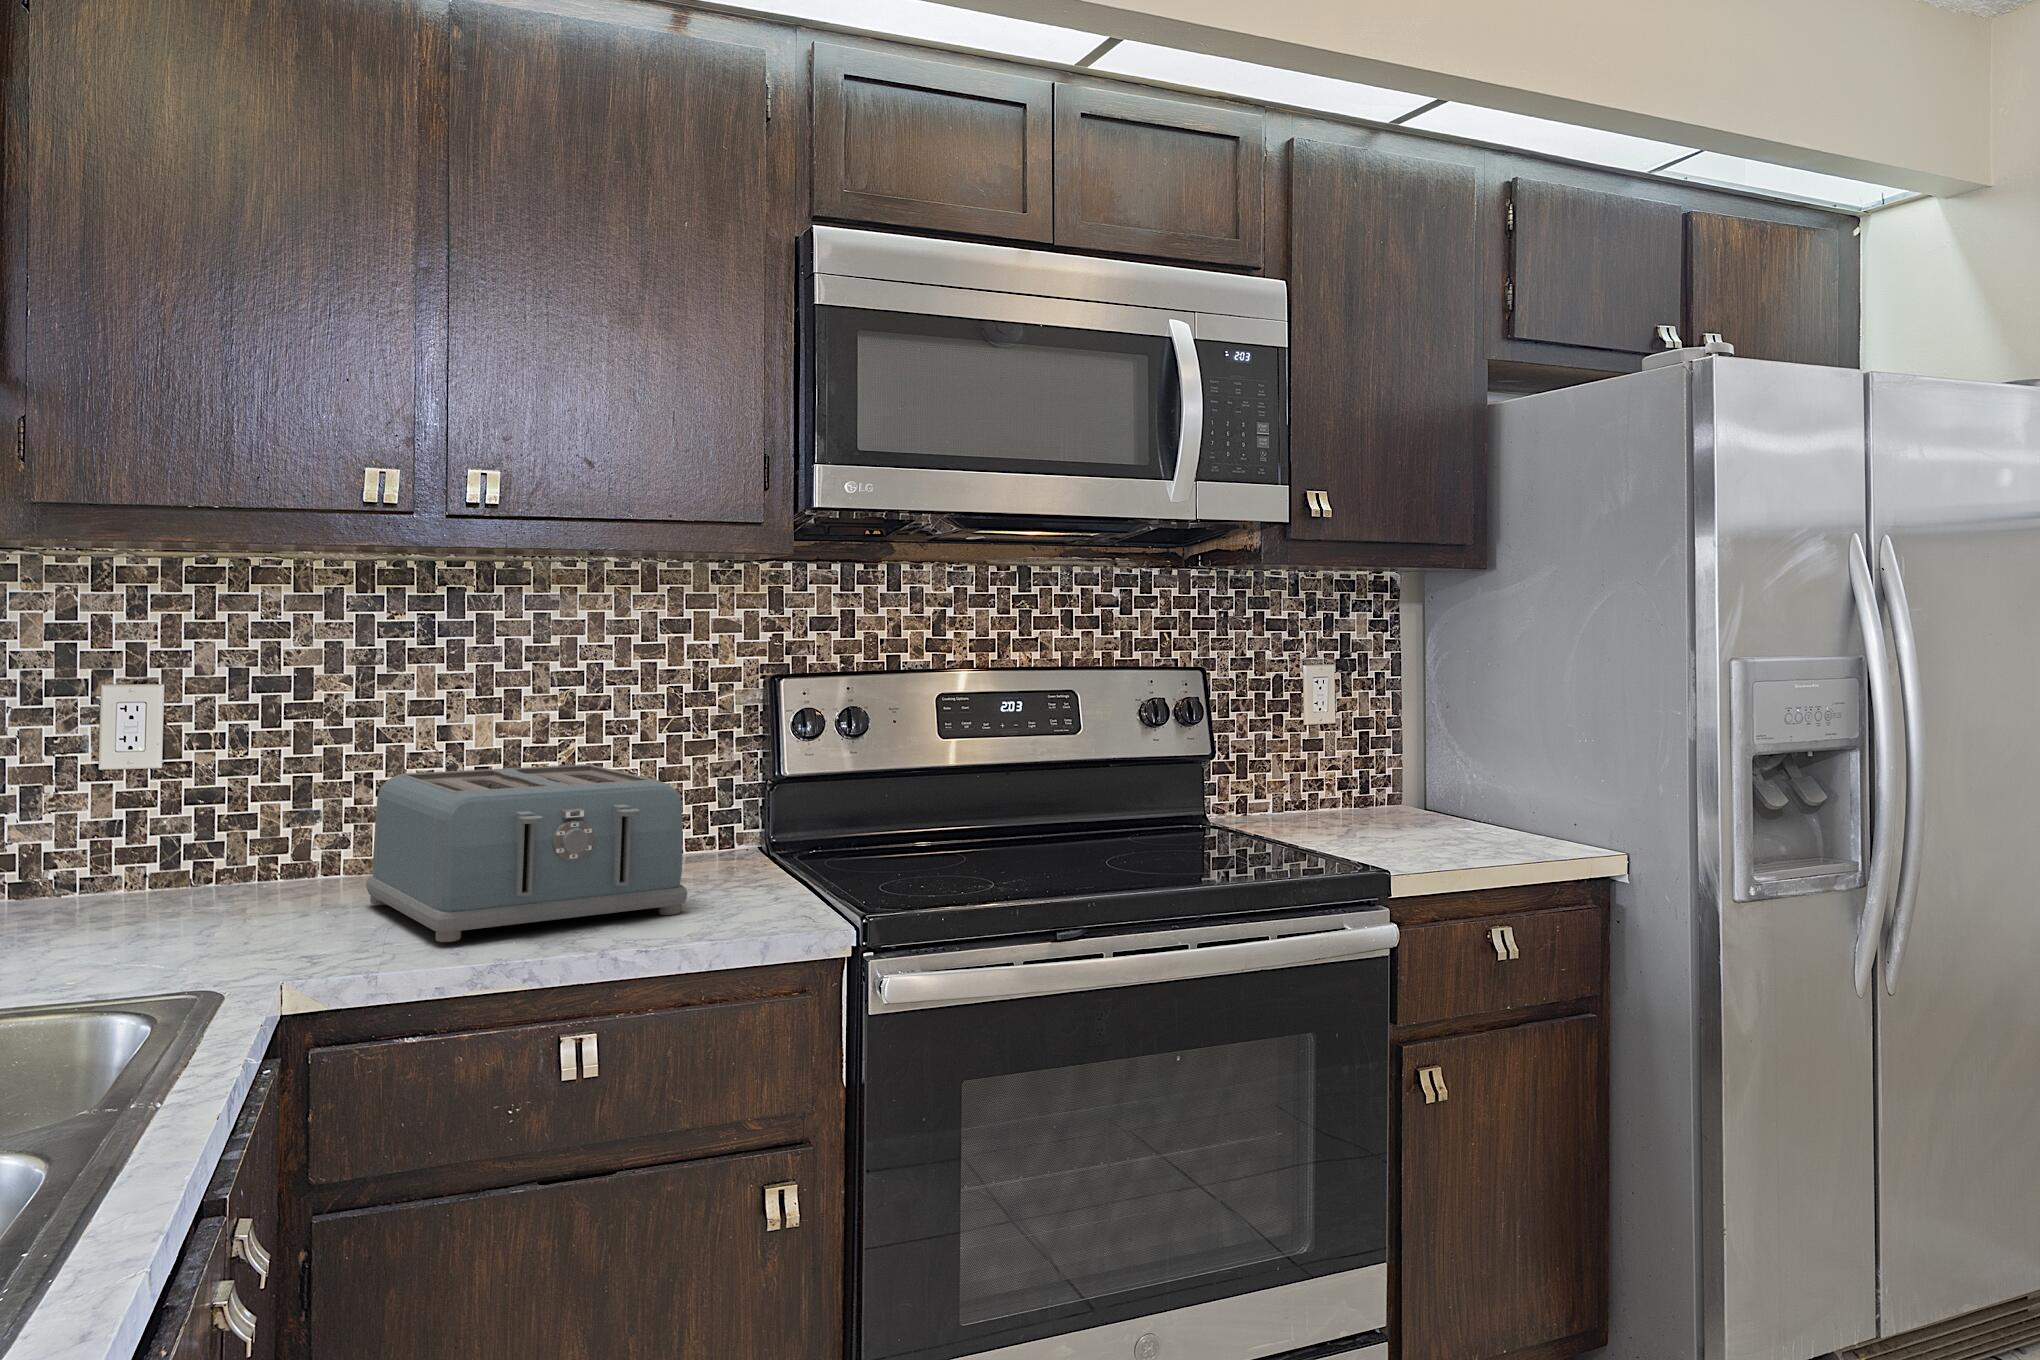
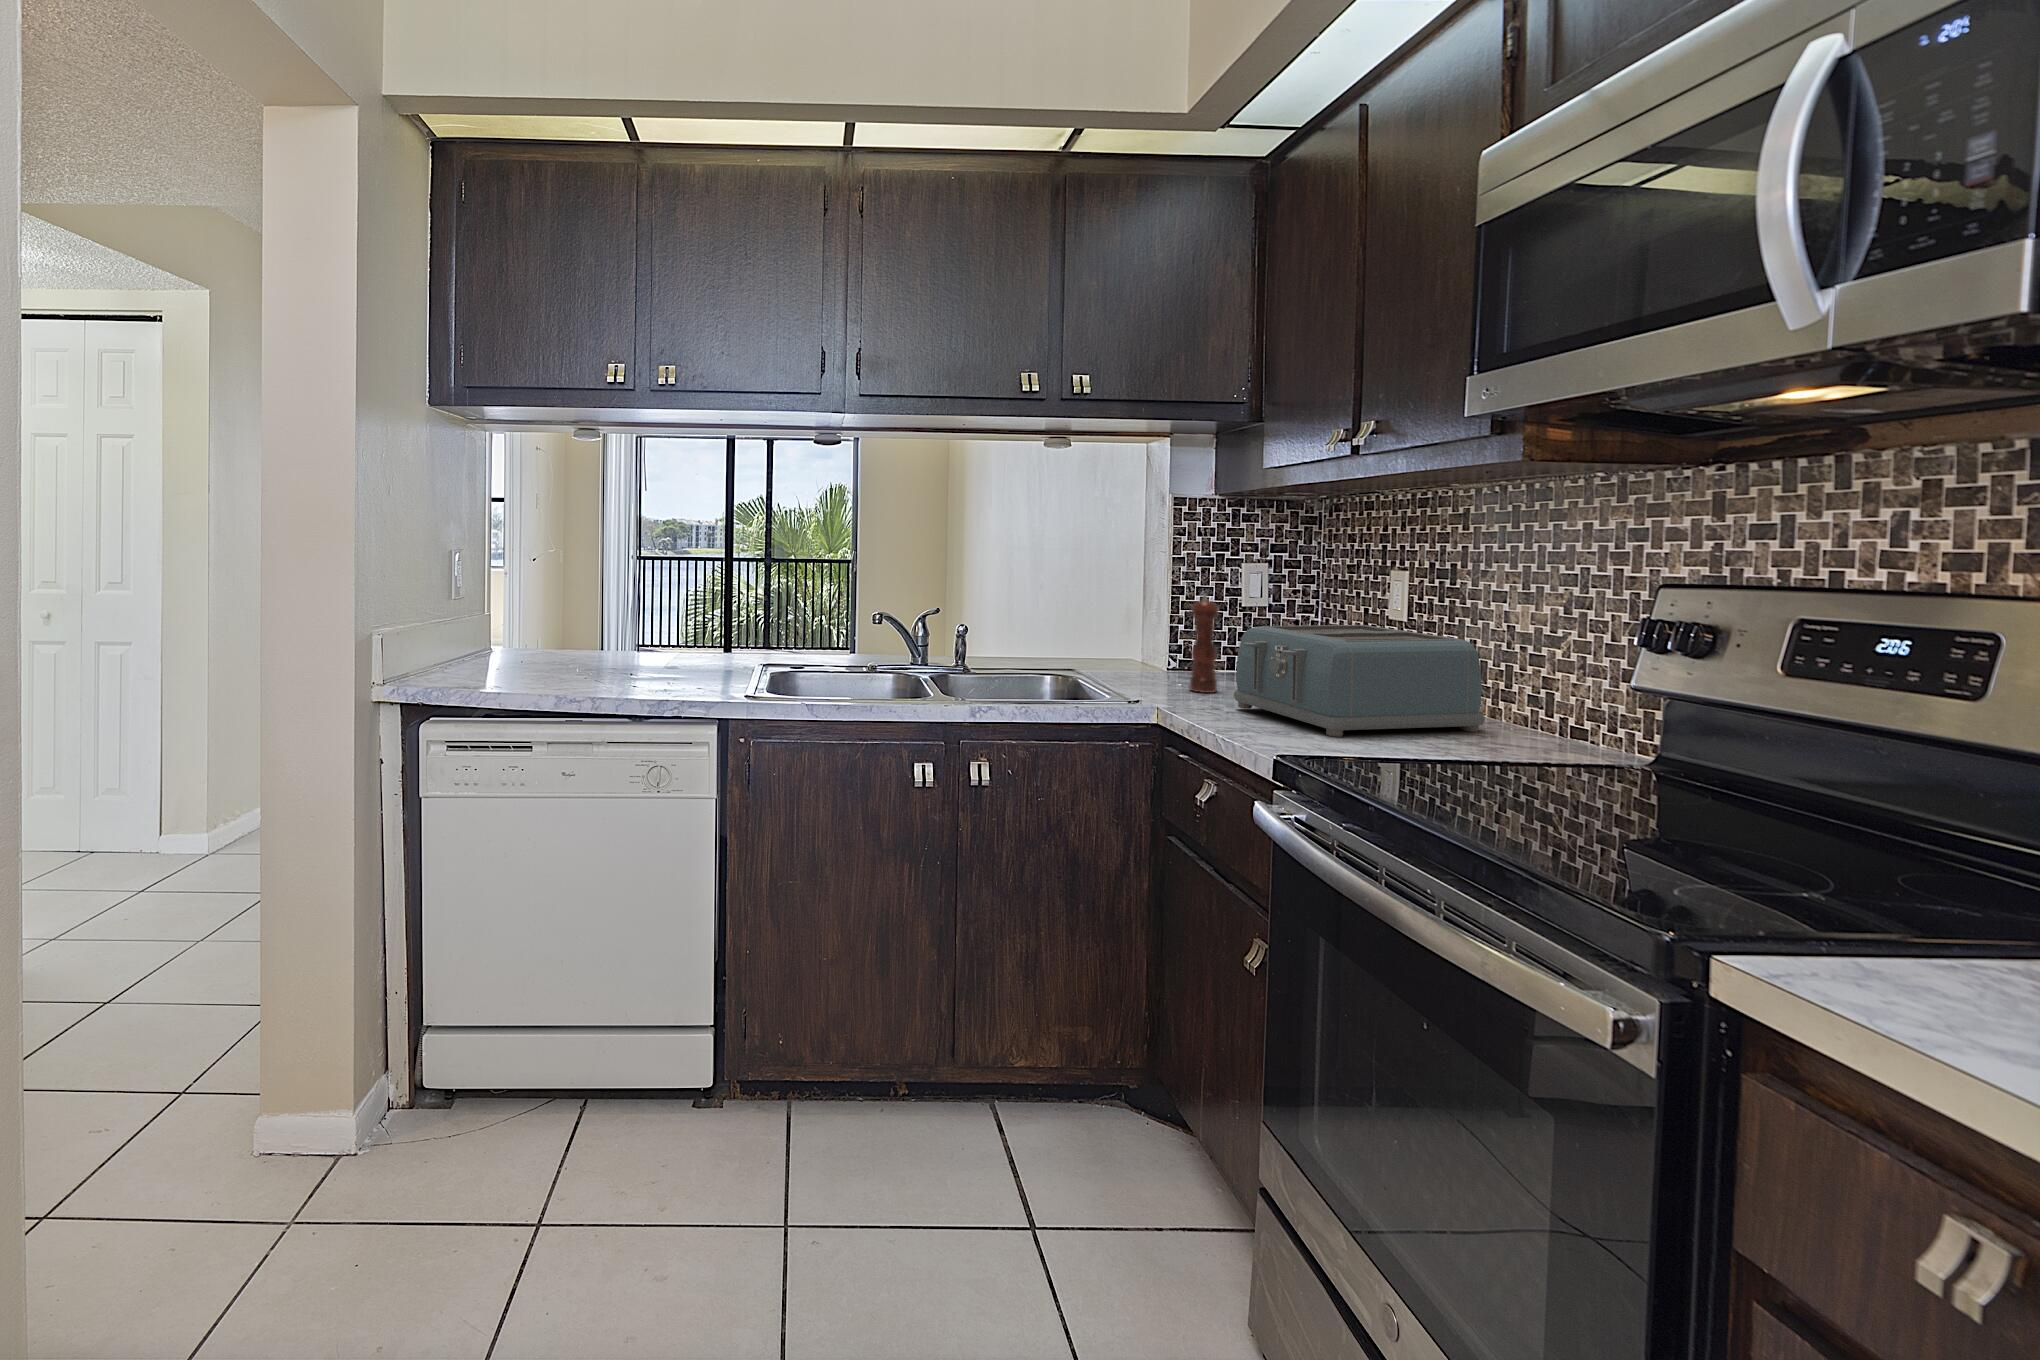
pepper mill: none [157,759,231,974] -> present [1190,593,1218,693]

